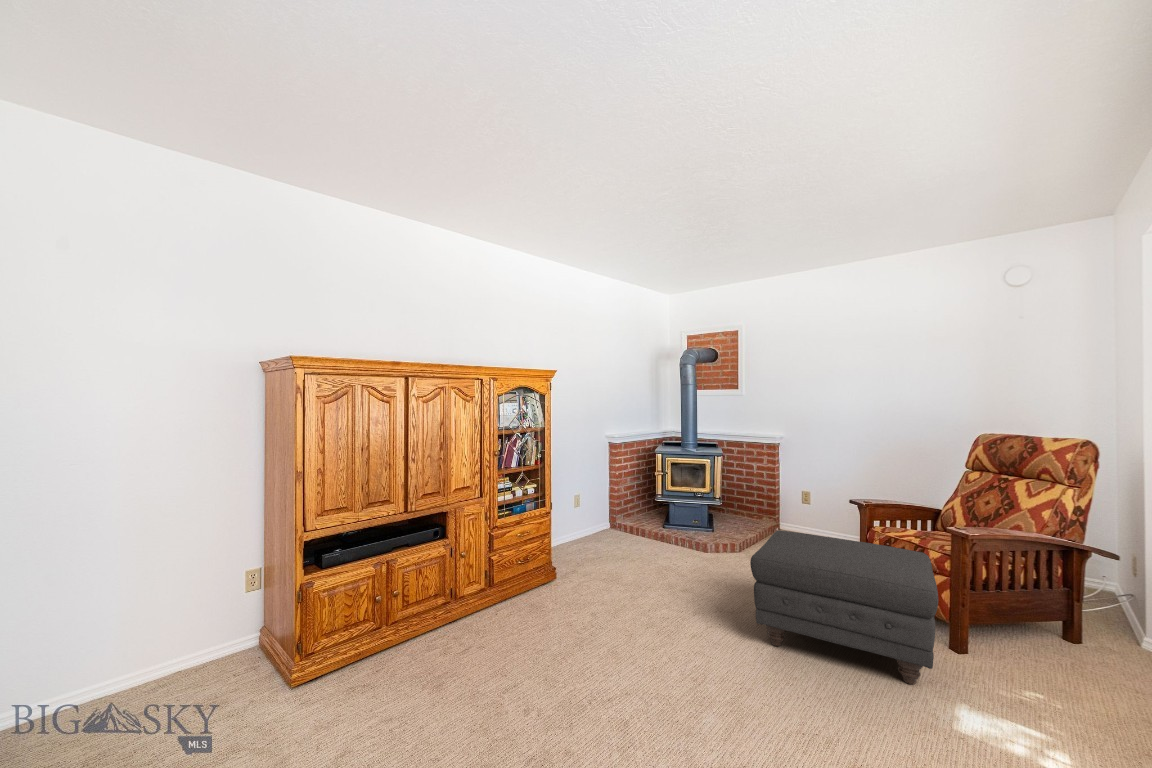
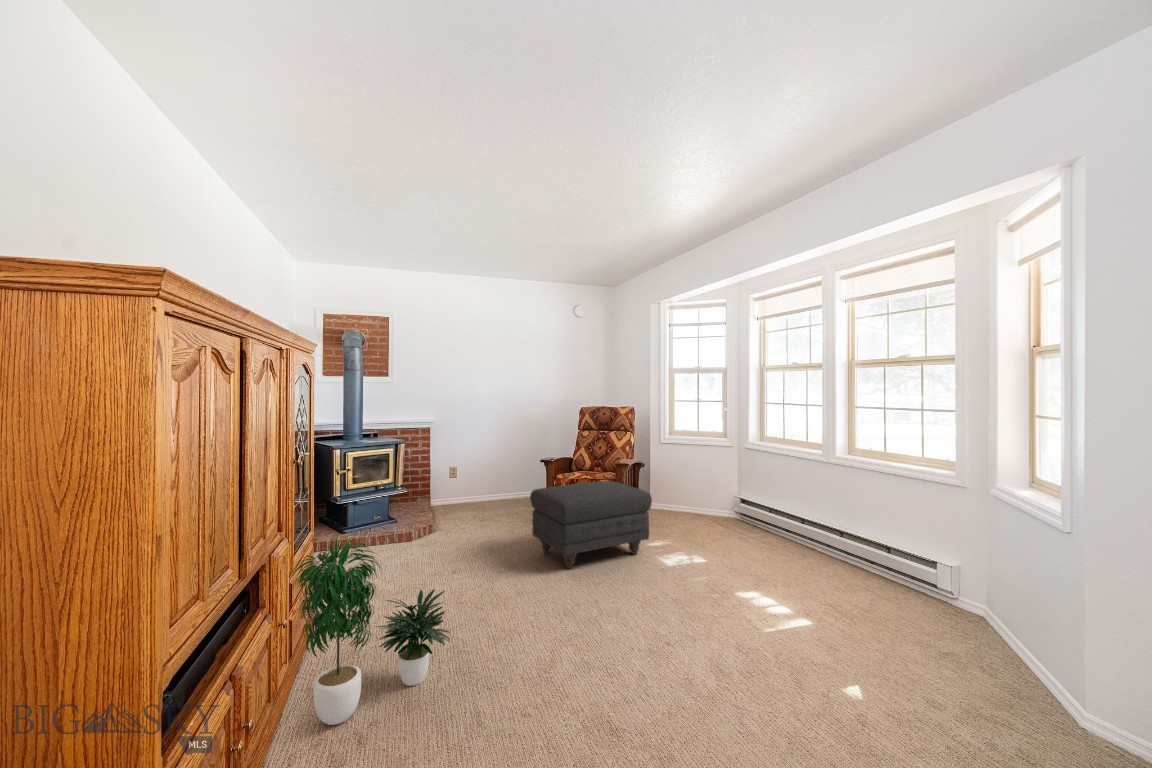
potted plant: none [413,502,525,645] -> present [293,538,450,725]

